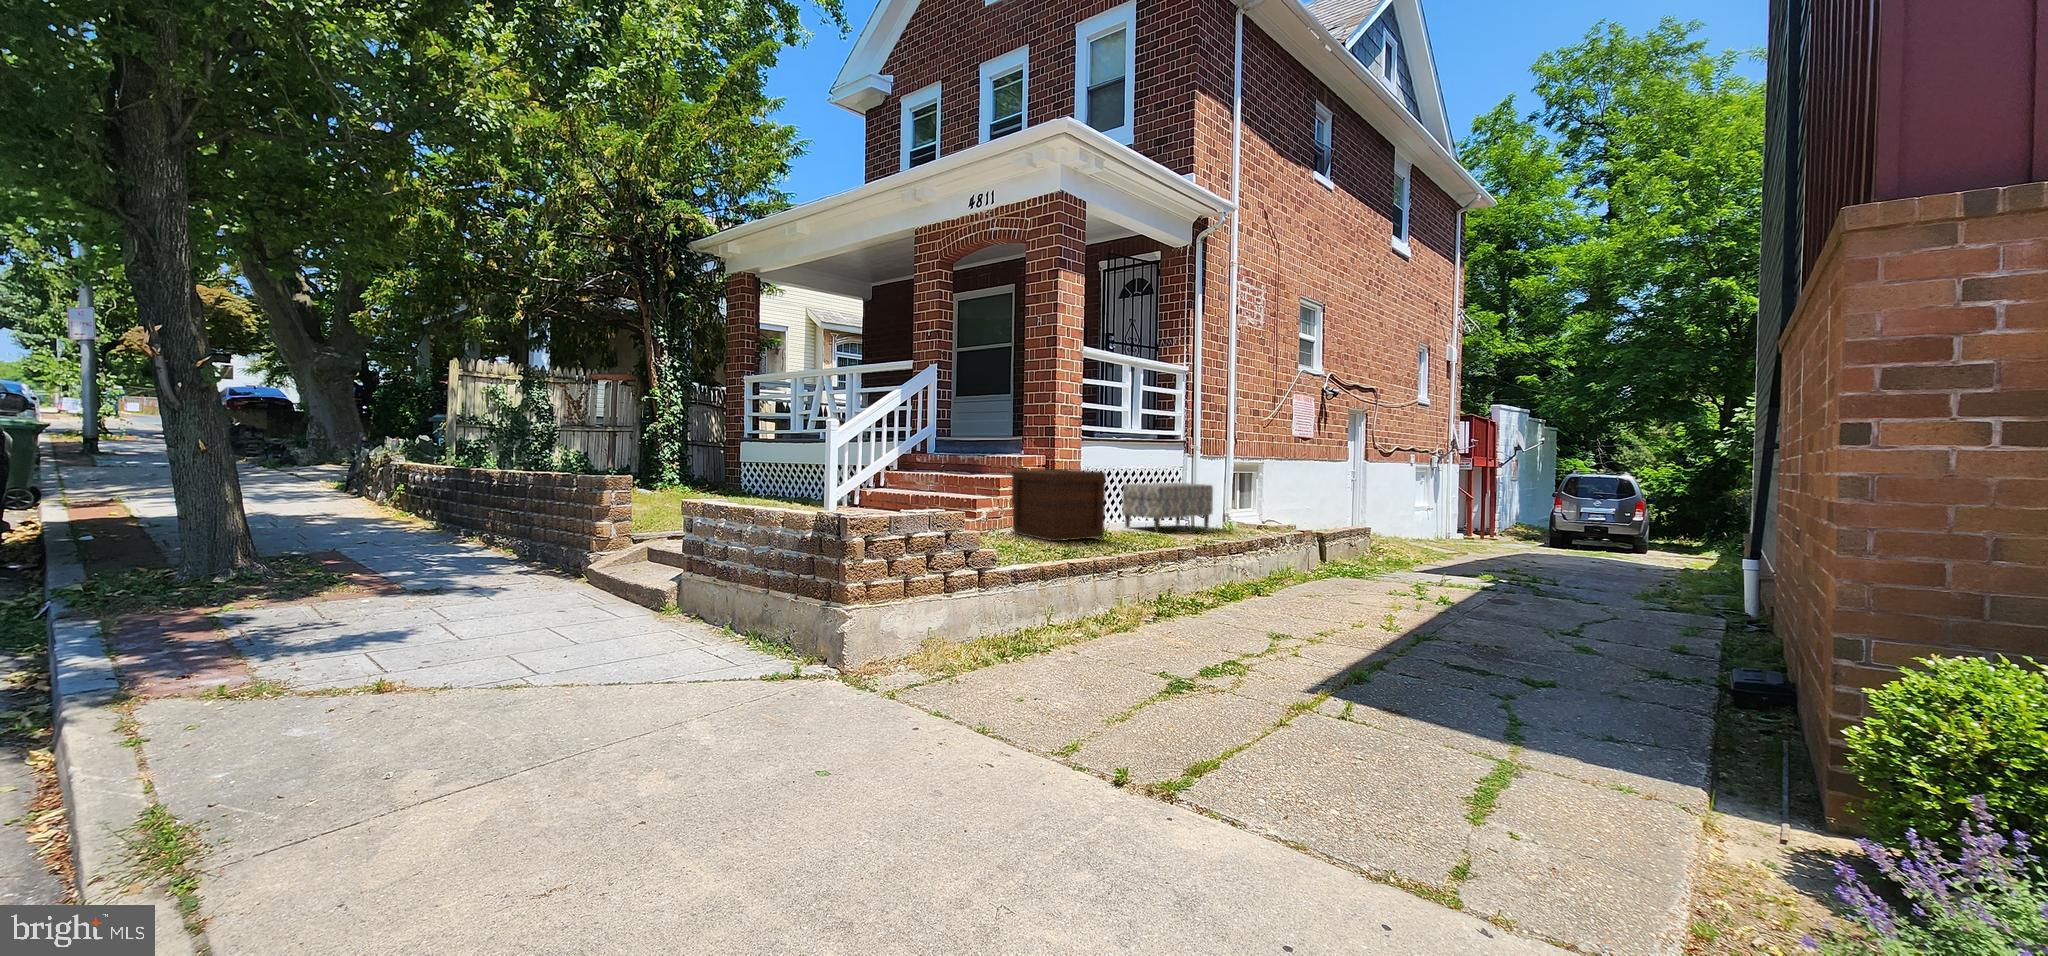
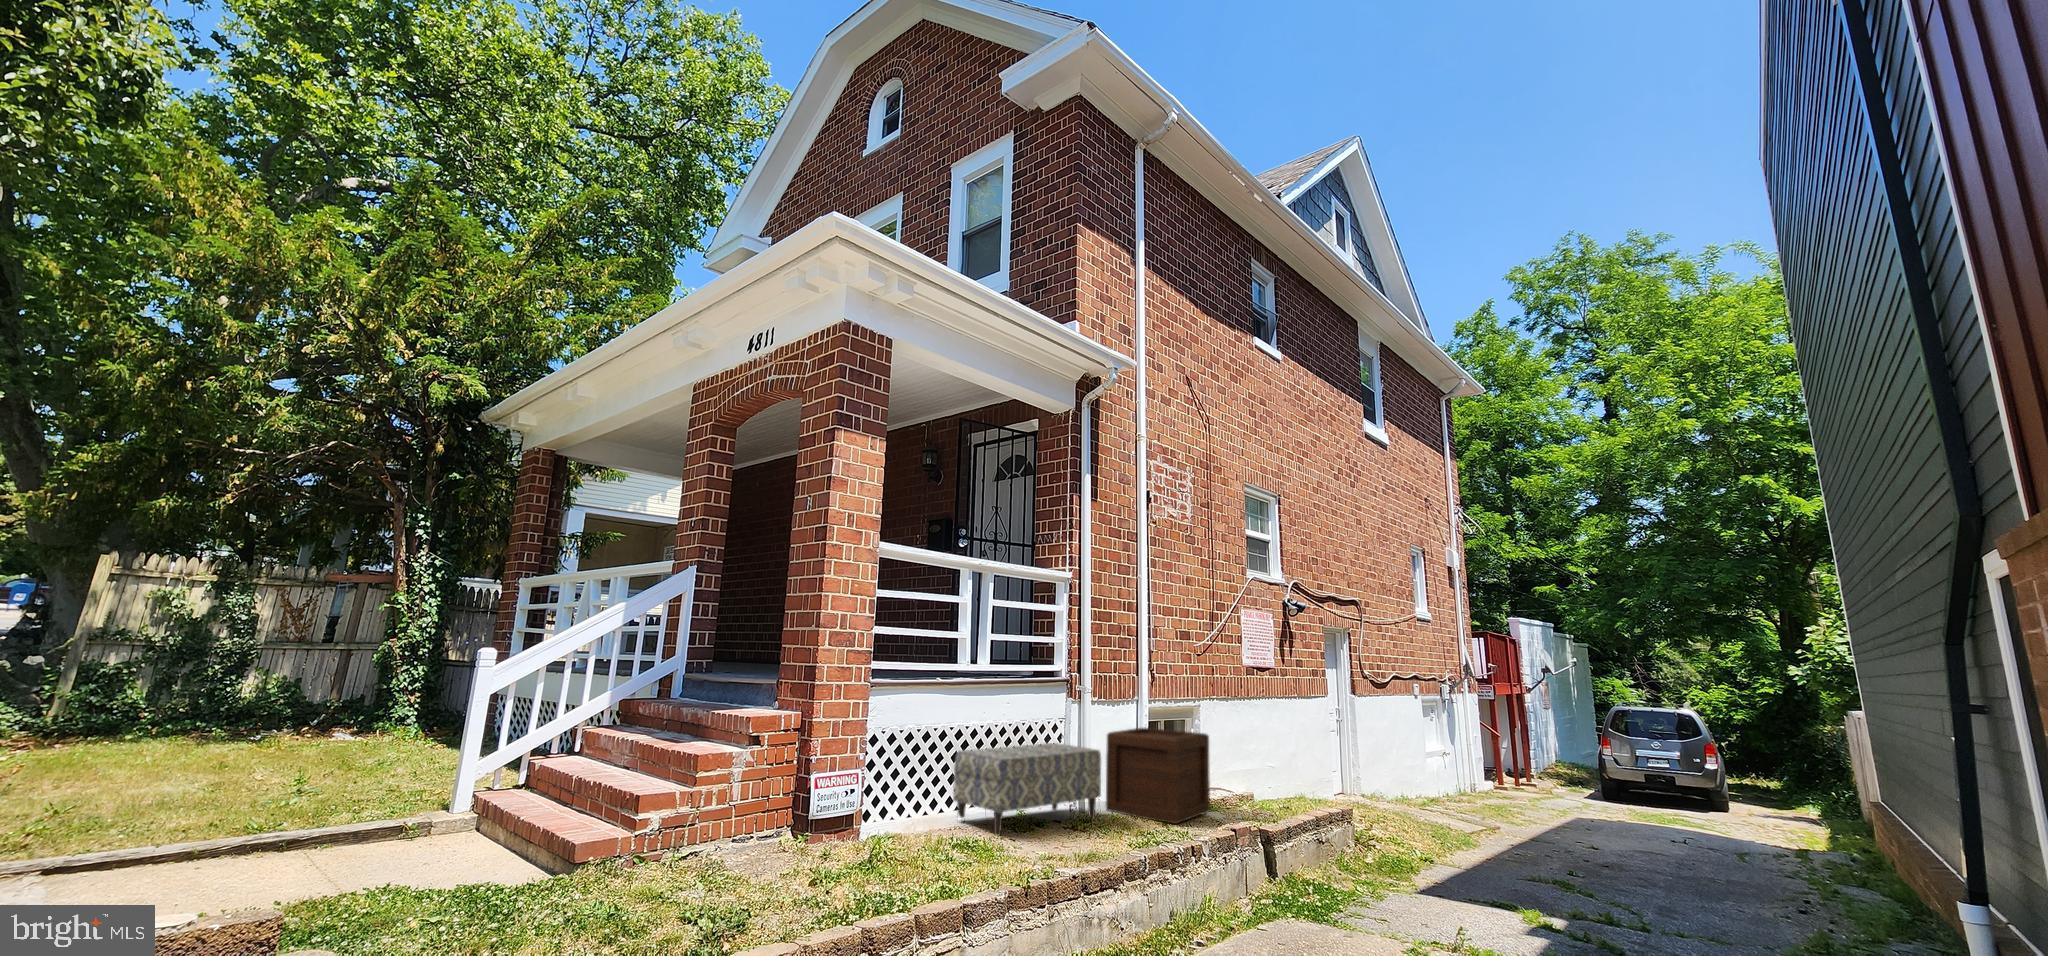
wooden crate: present [1012,469,1106,541] -> present [1106,728,1210,824]

